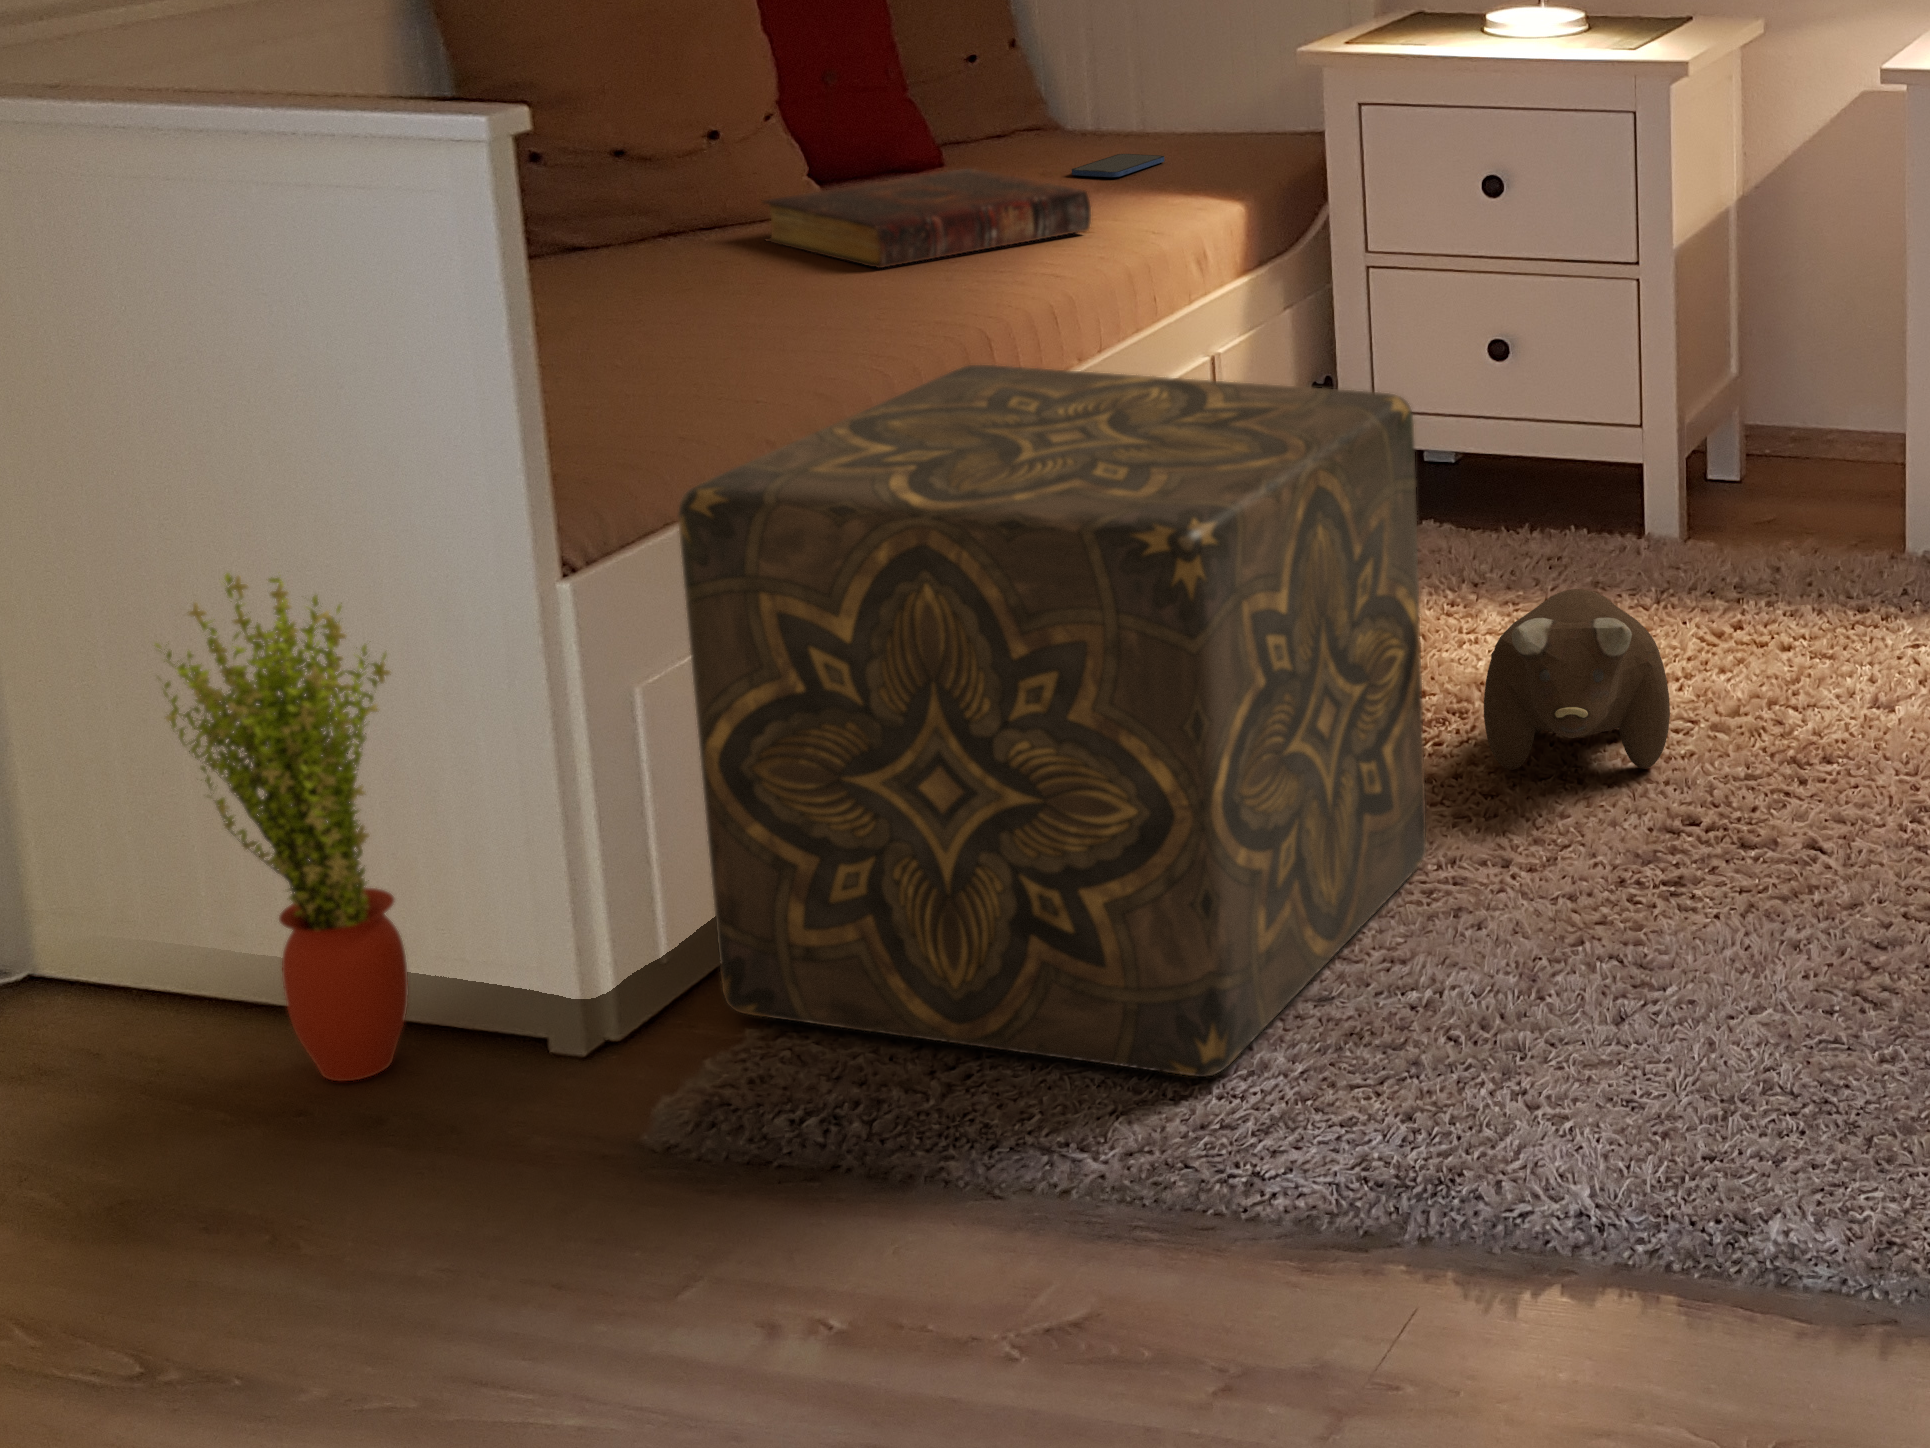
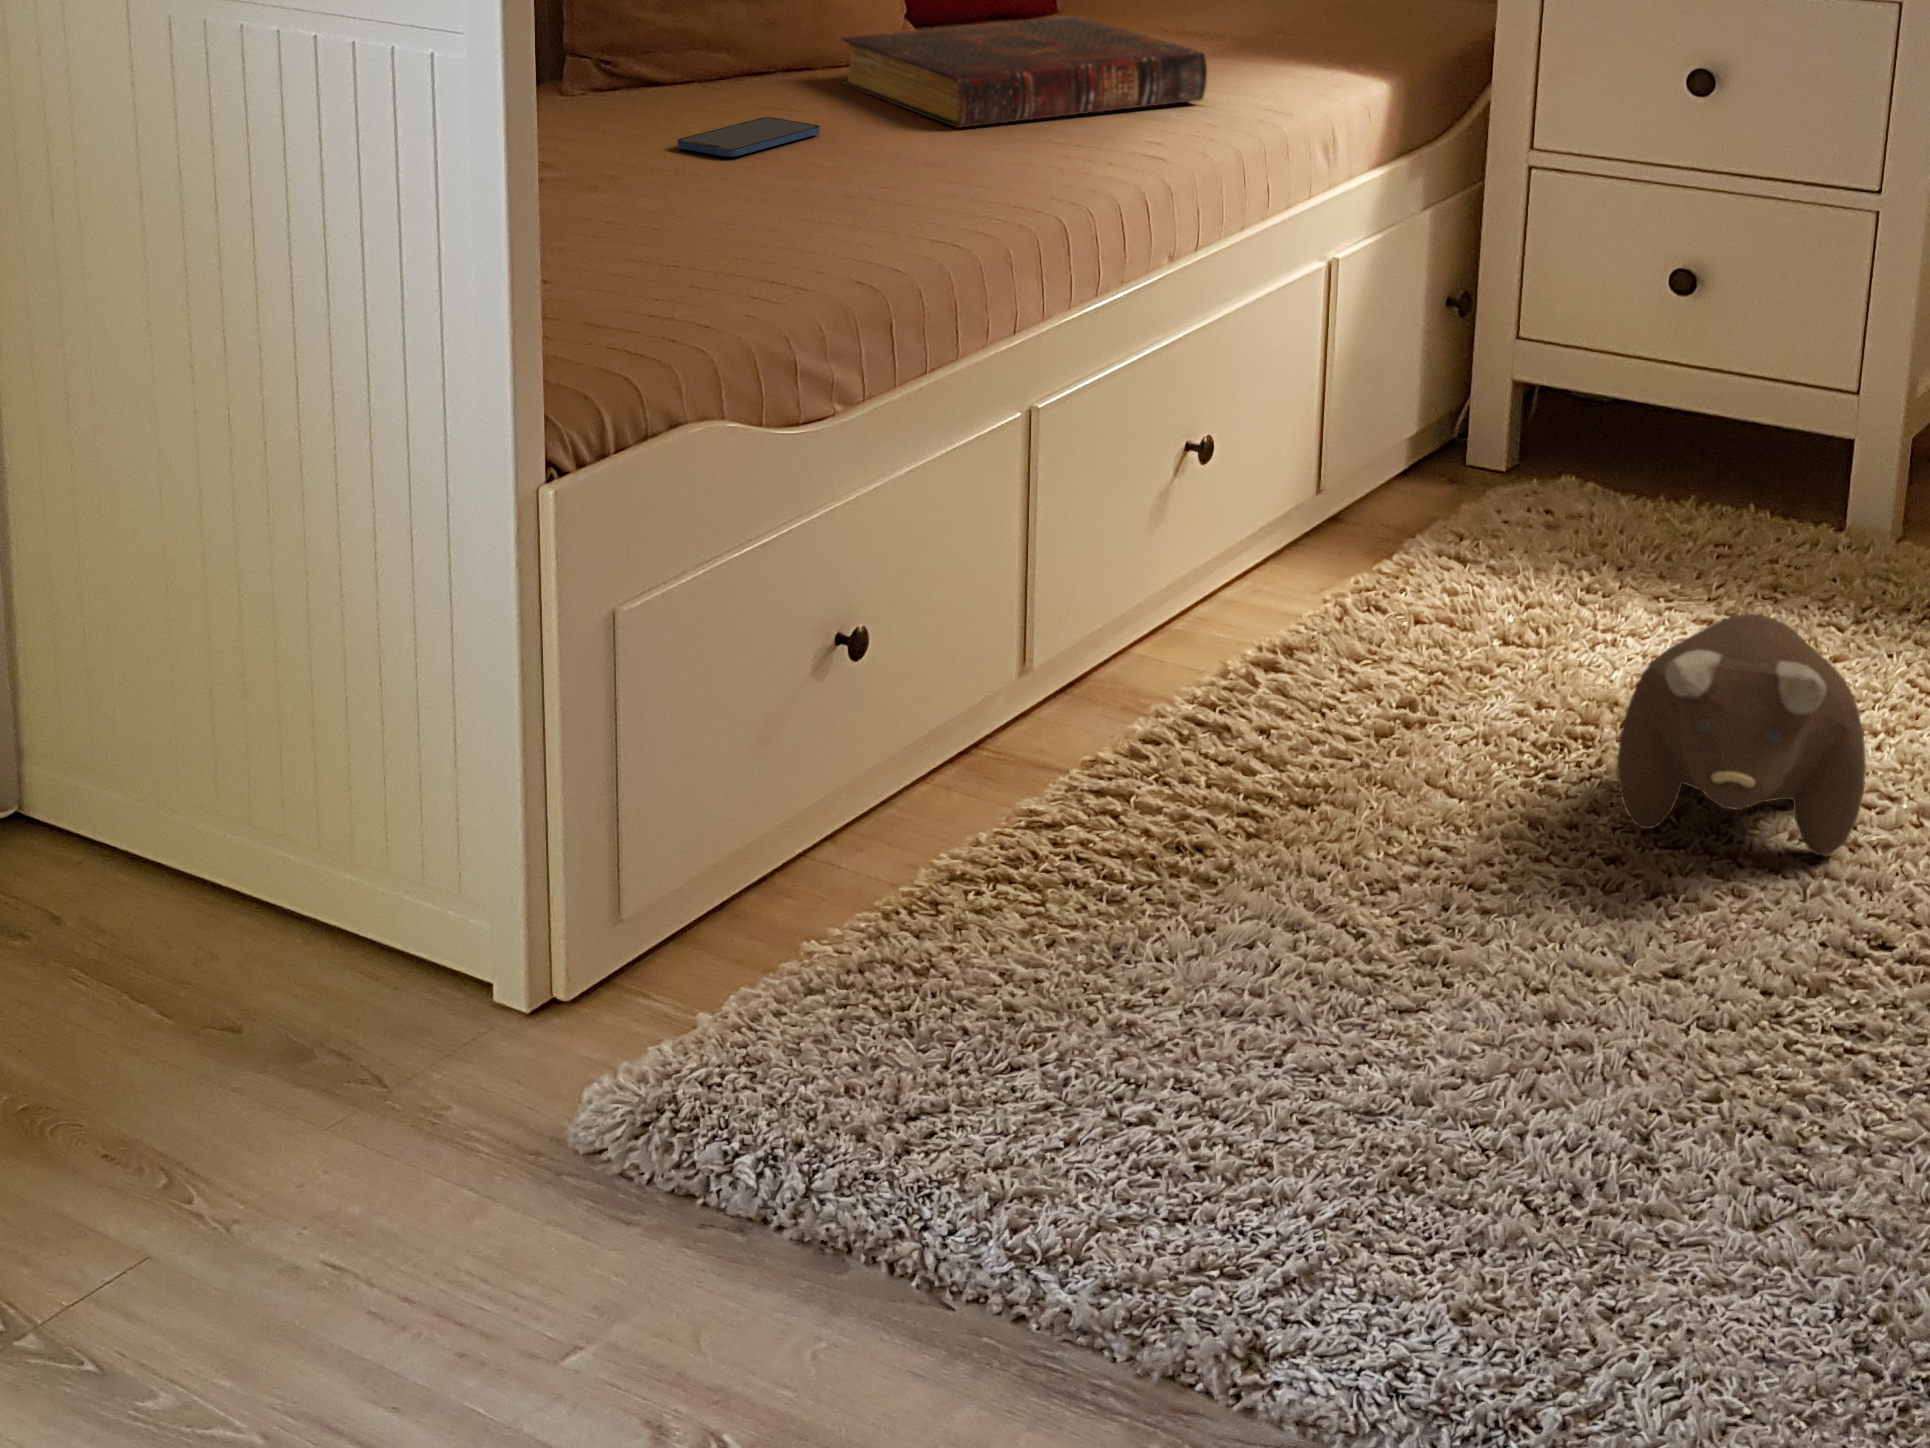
smartphone: present [1072,154,1164,177] -> present [678,117,820,156]
ottoman: present [678,365,1426,1077] -> none [672,263,1569,1192]
potted plant: present [155,573,408,1081] -> none [122,426,356,1000]

